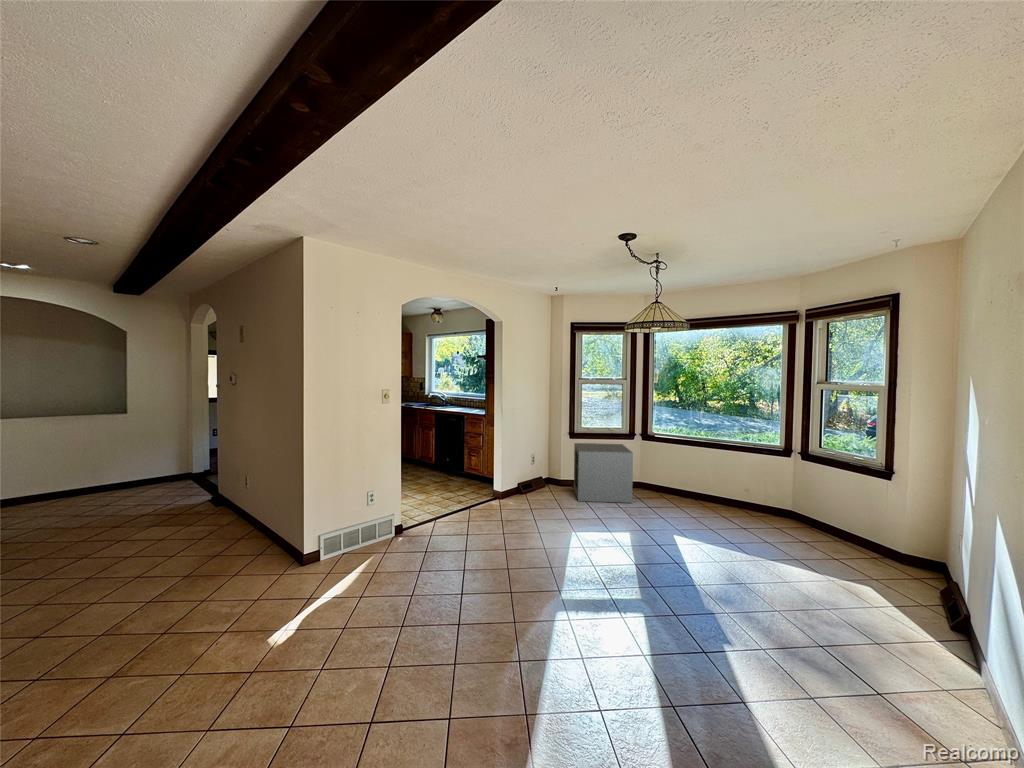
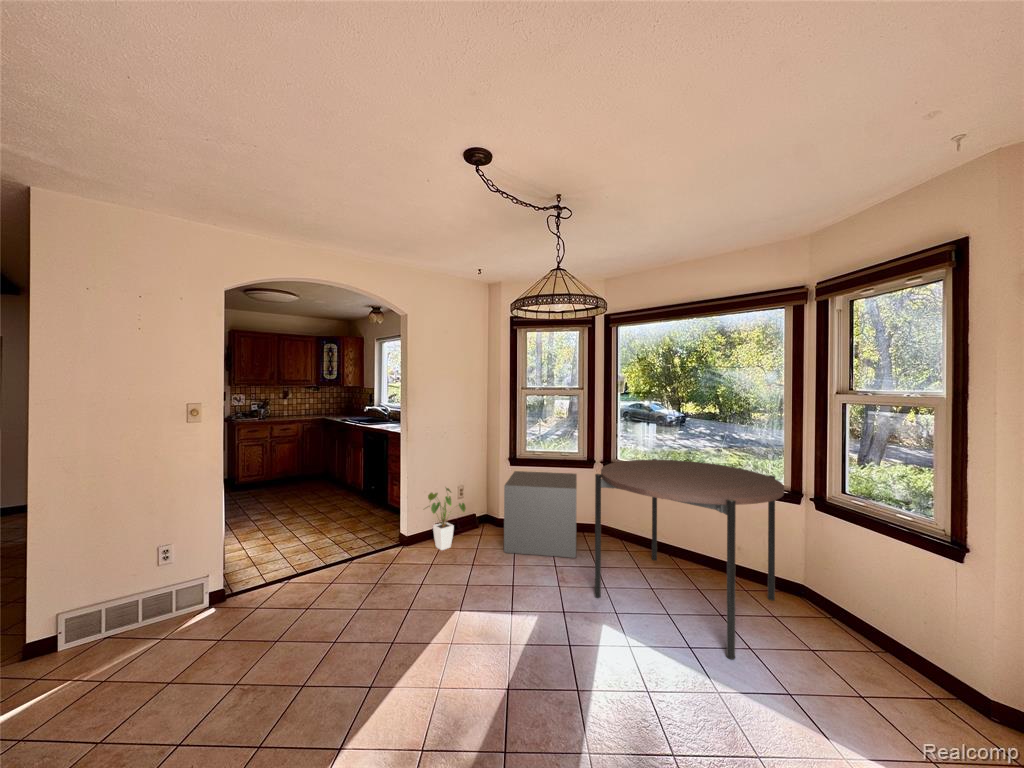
dining table: none [658,430,786,548] -> present [595,459,784,660]
house plant: none [513,454,549,501] -> present [428,488,466,550]

